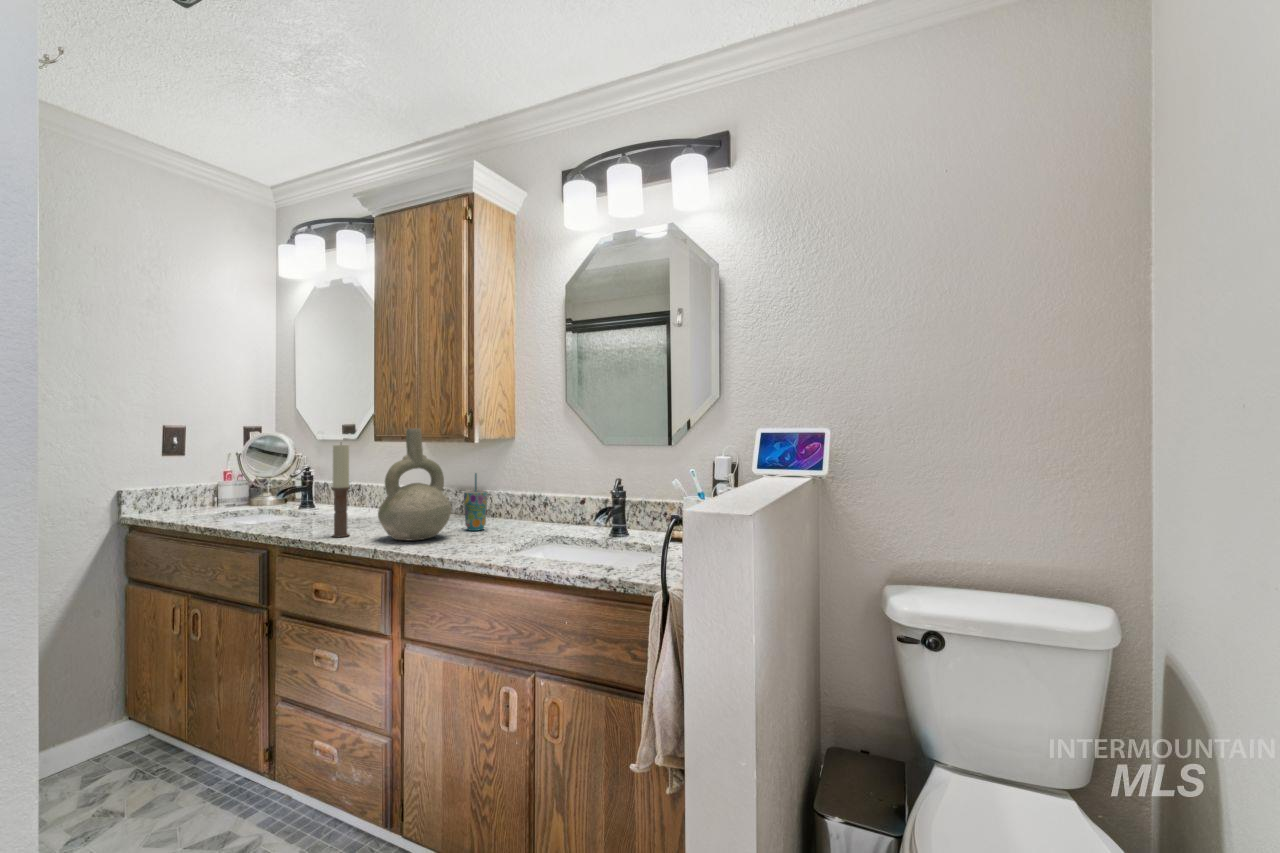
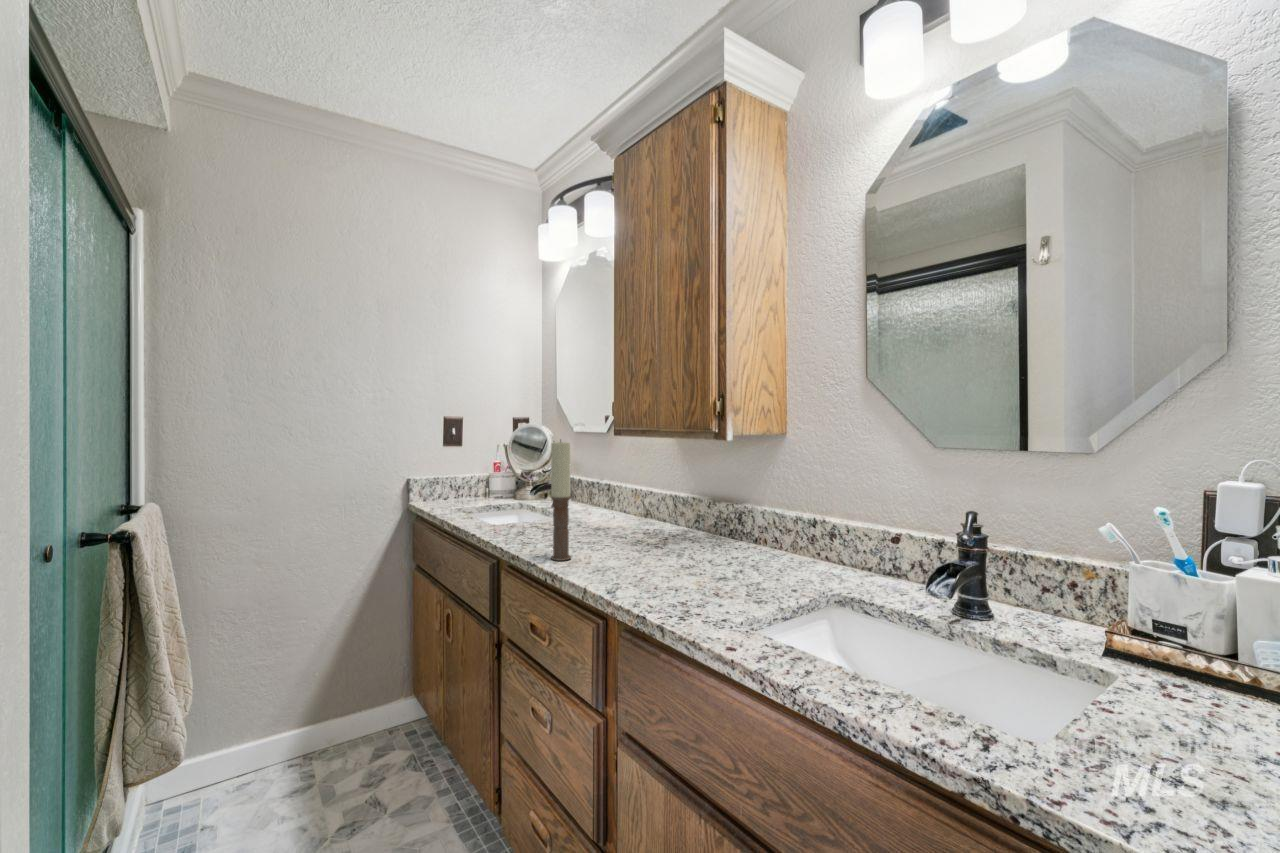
decorative vase: present [378,428,452,541] -> none [597,421,693,579]
cup: present [464,473,488,531] -> none [713,484,747,567]

